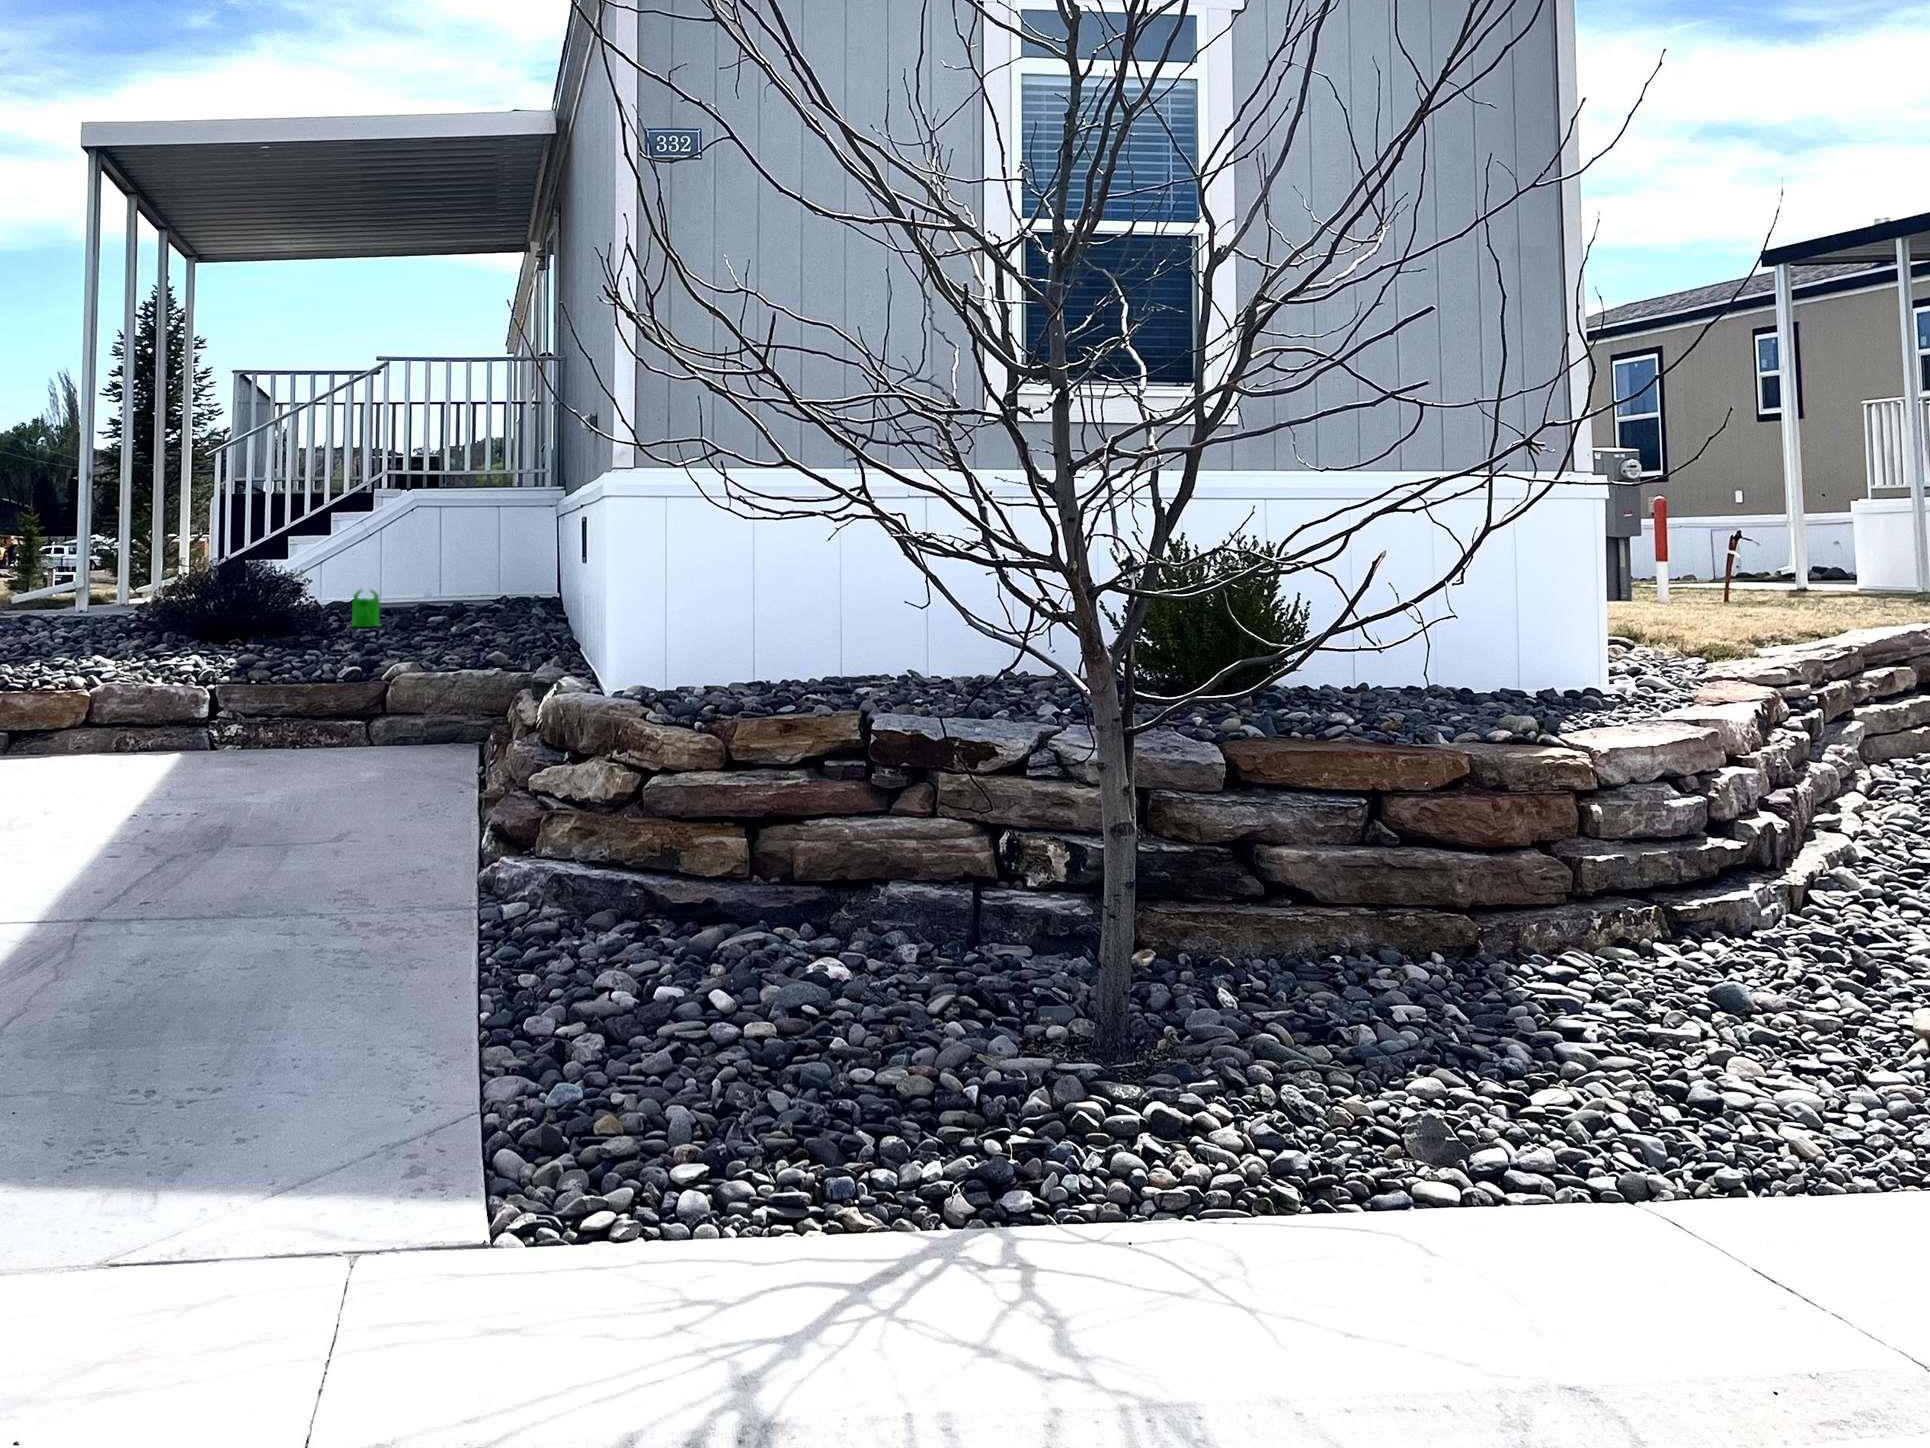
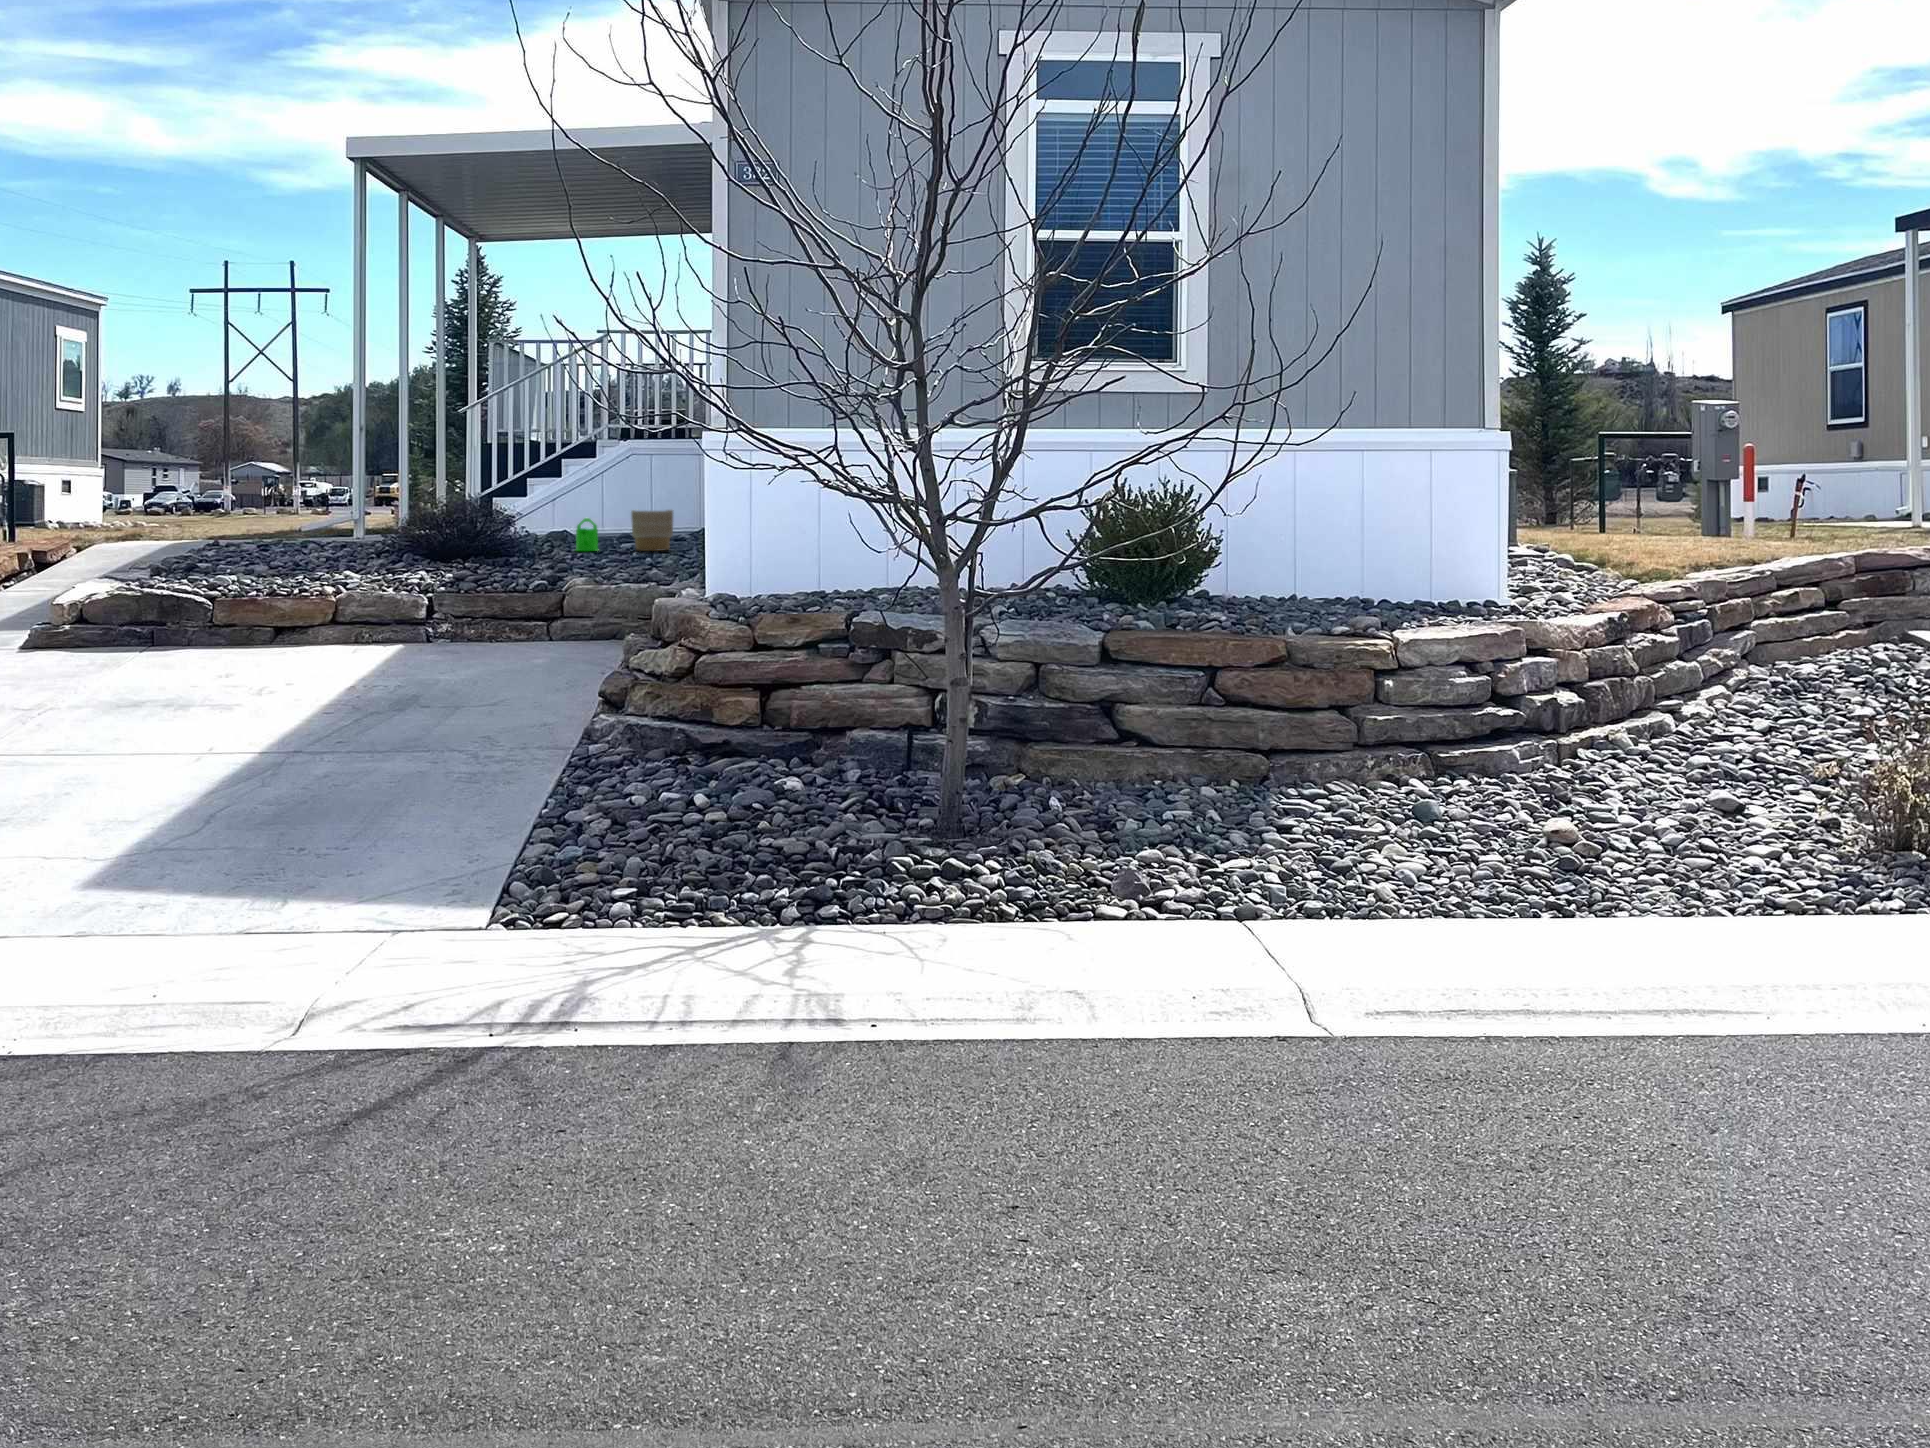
planter: none [420,575,471,626] -> present [631,509,673,551]

